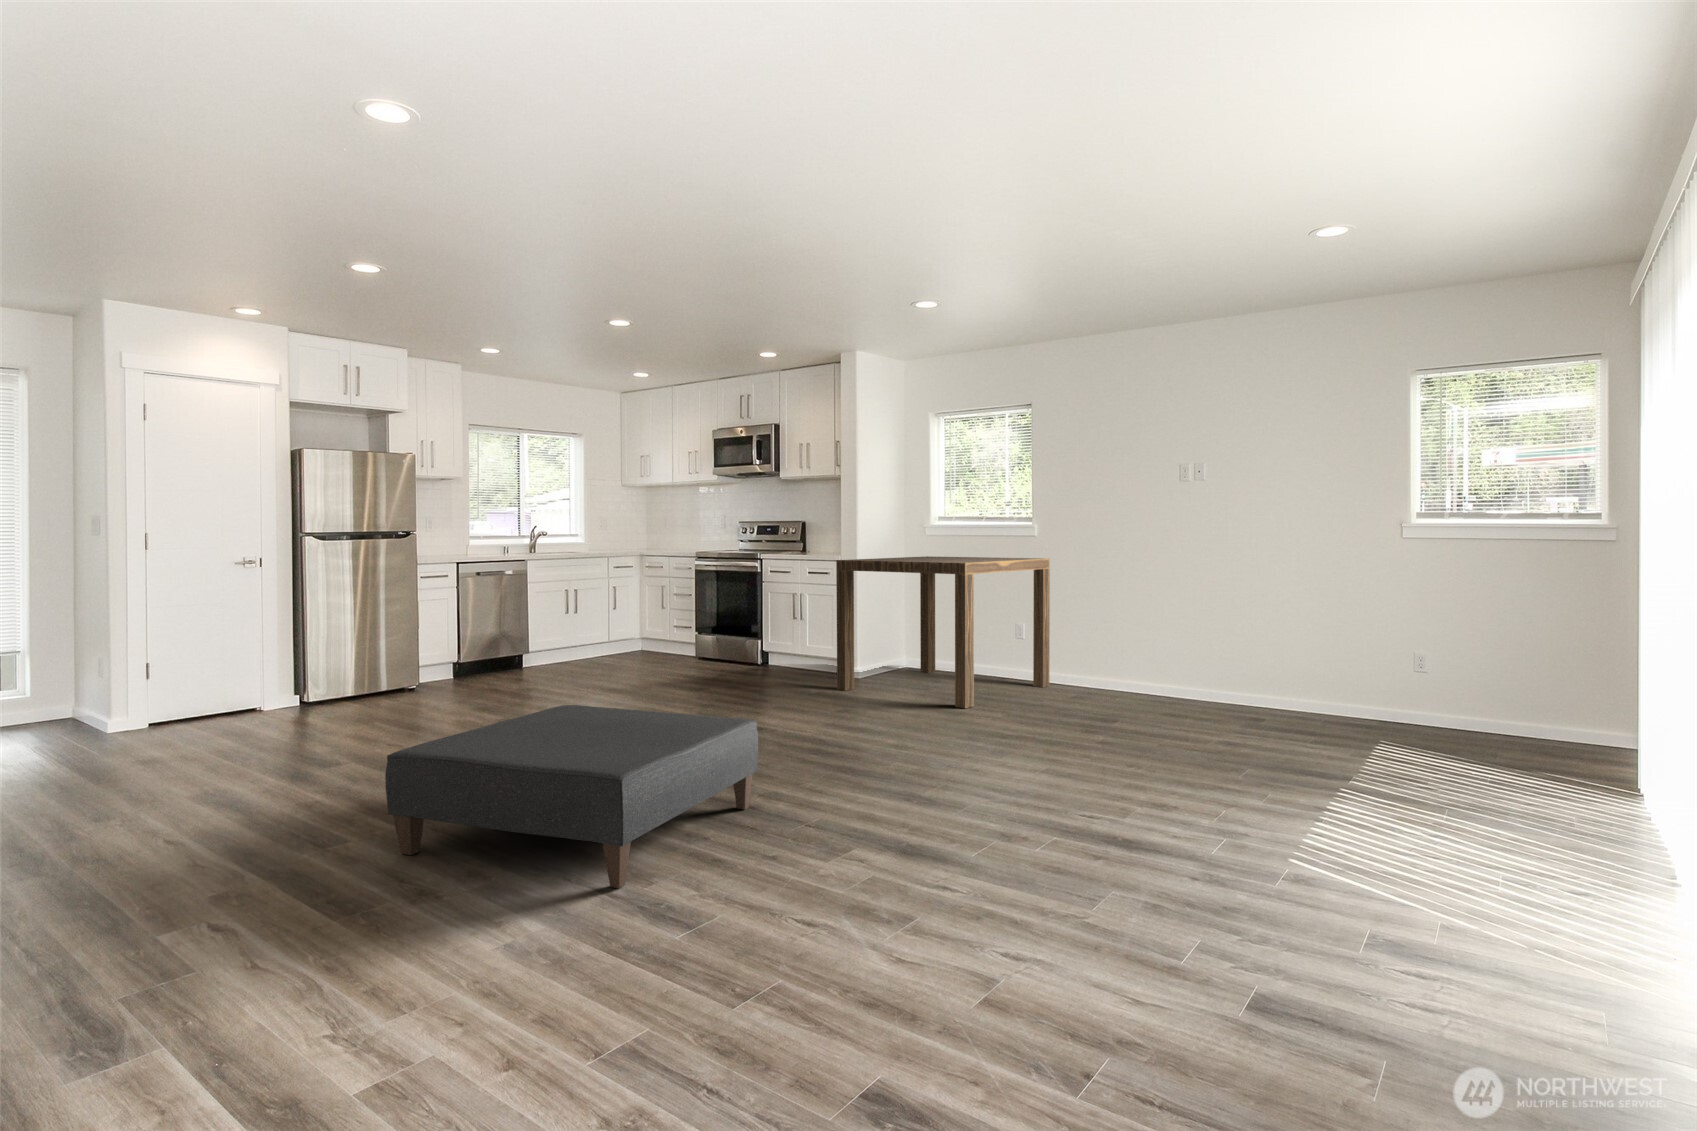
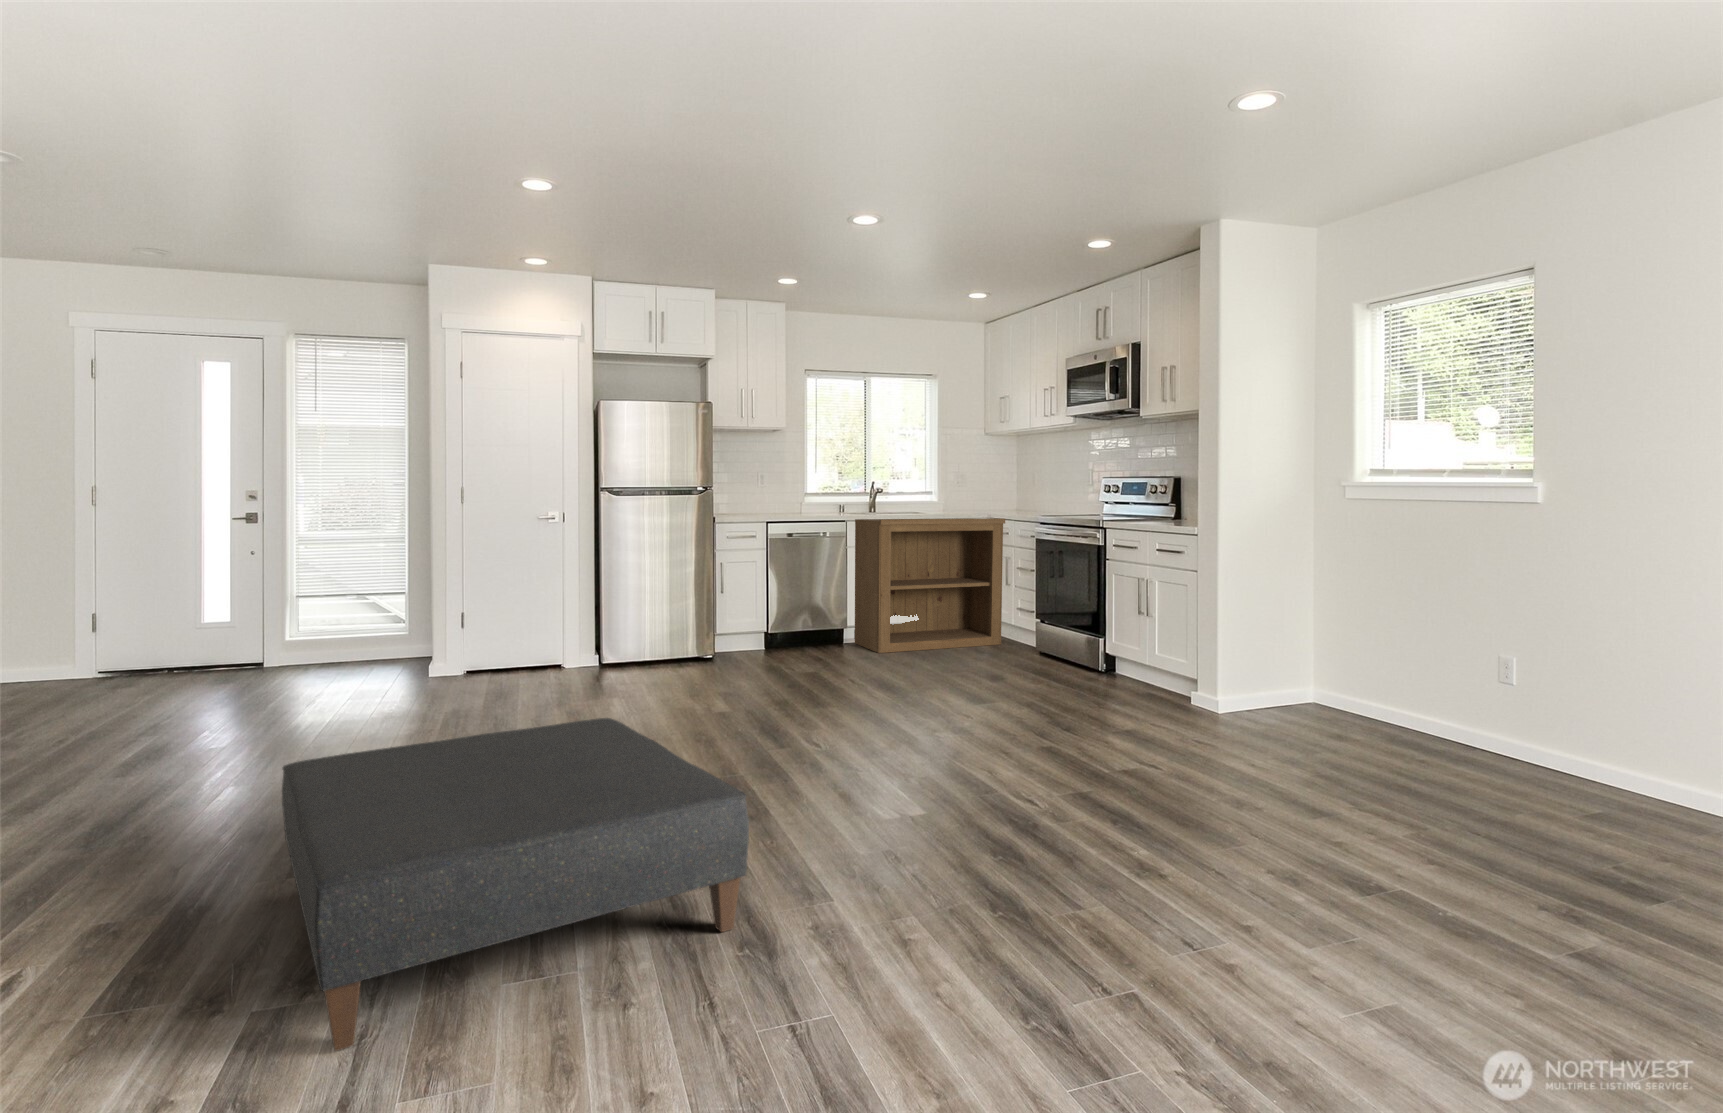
bookshelf: none [536,554,662,672] -> present [854,519,1005,653]
dining table: present [836,556,1050,708] -> none [1158,534,1565,797]

